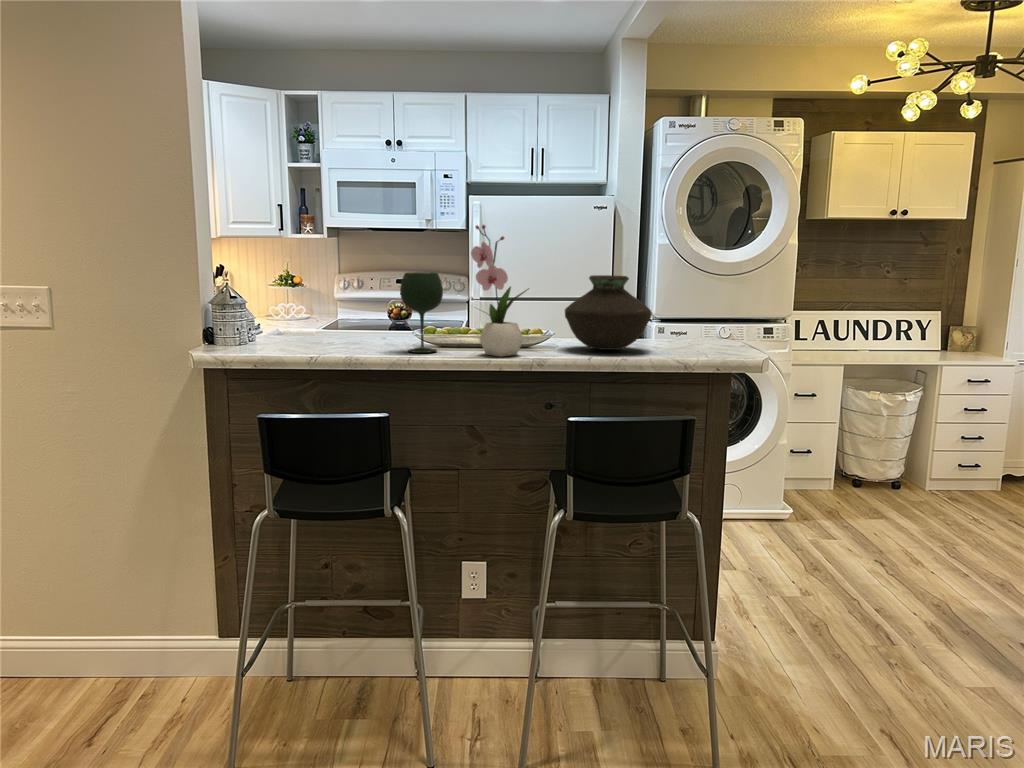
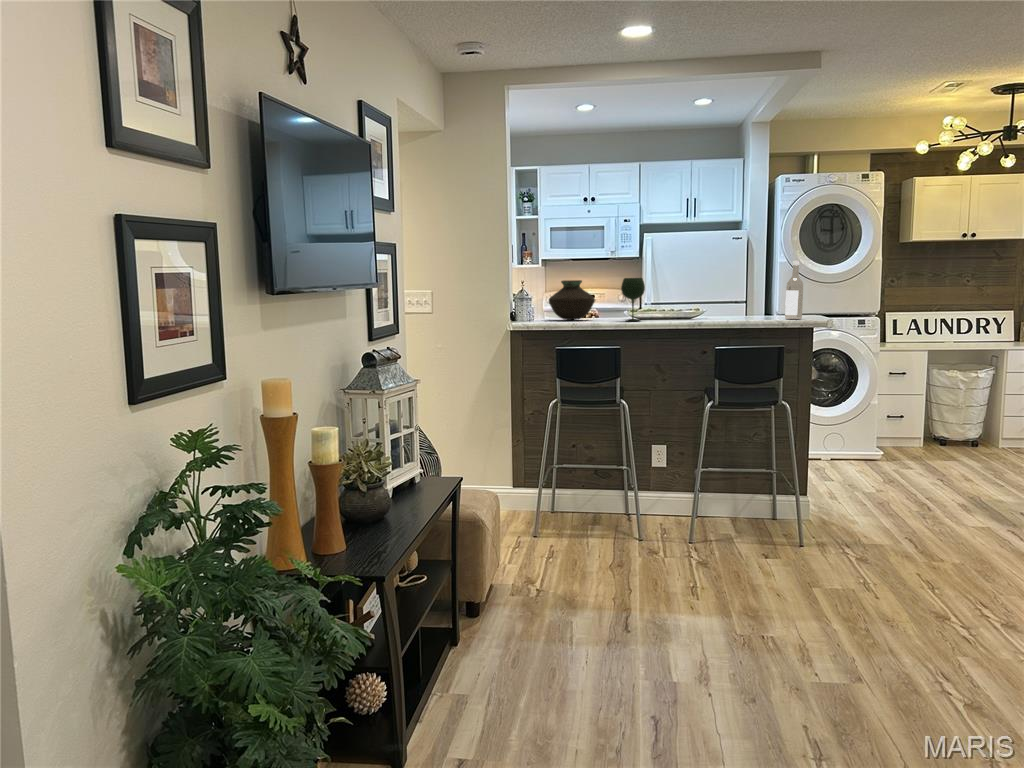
flower arrangement: present [471,225,529,357] -> none [662,250,695,322]
wine bottle: none [681,248,711,348] -> present [785,261,803,320]
vase: present [565,275,652,350] -> present [549,280,595,320]

